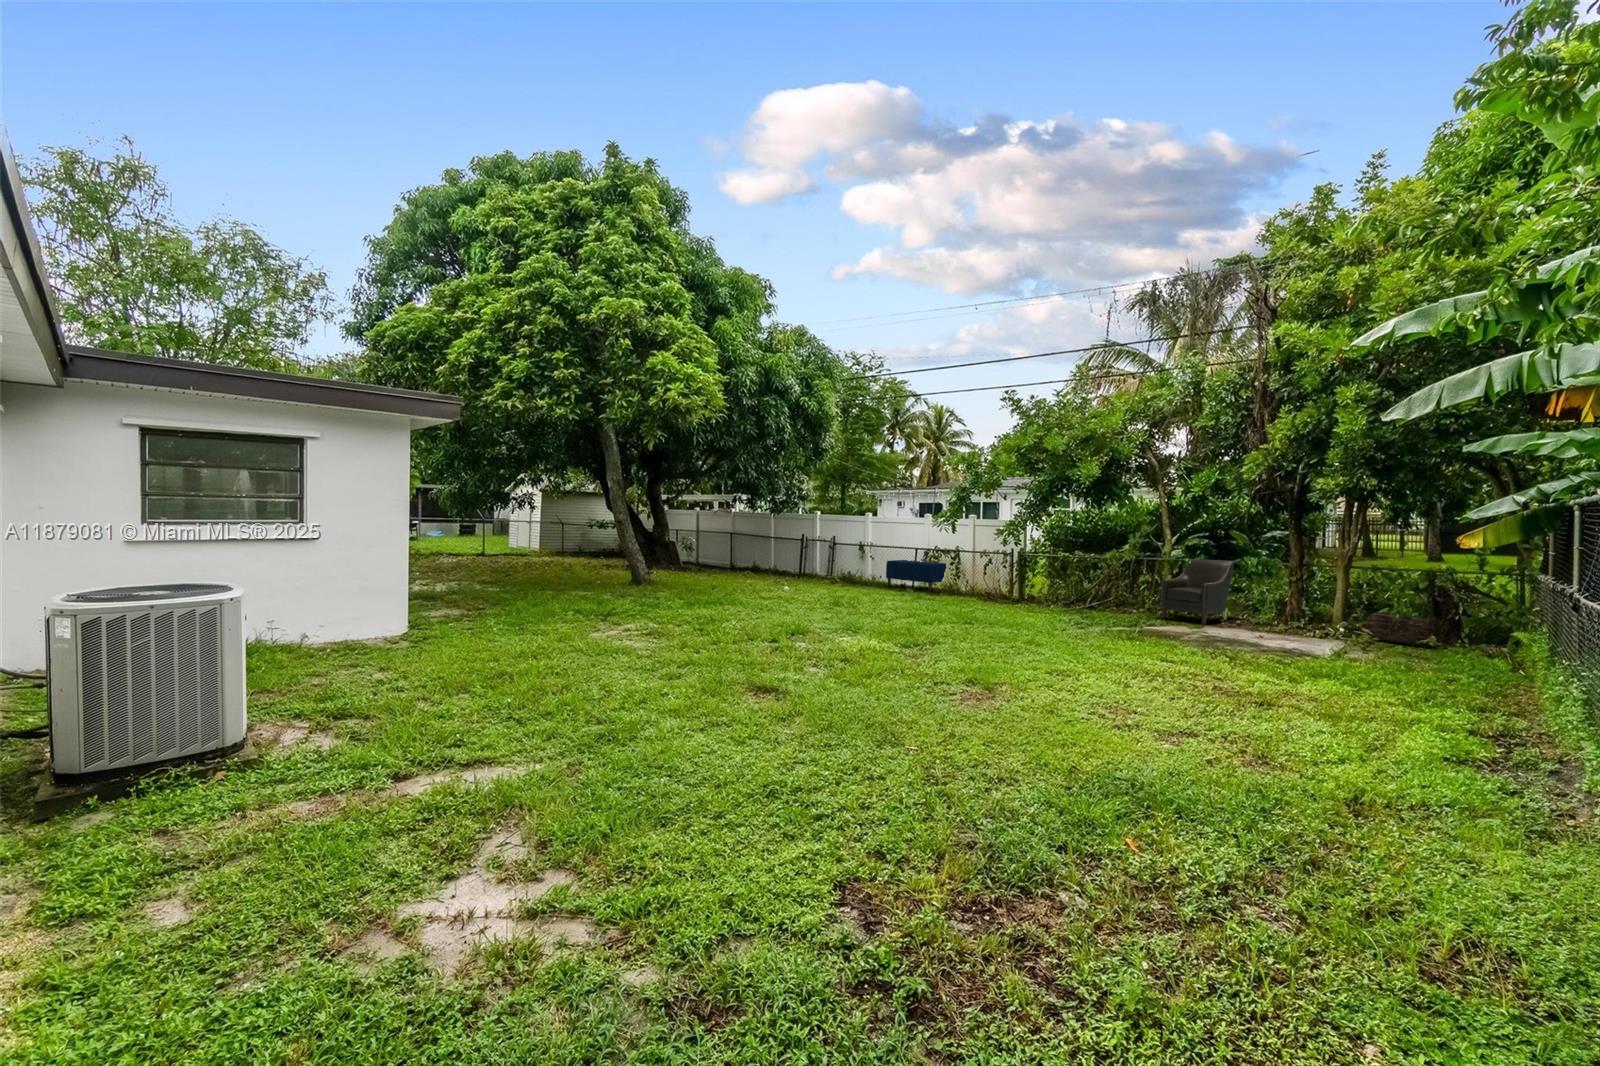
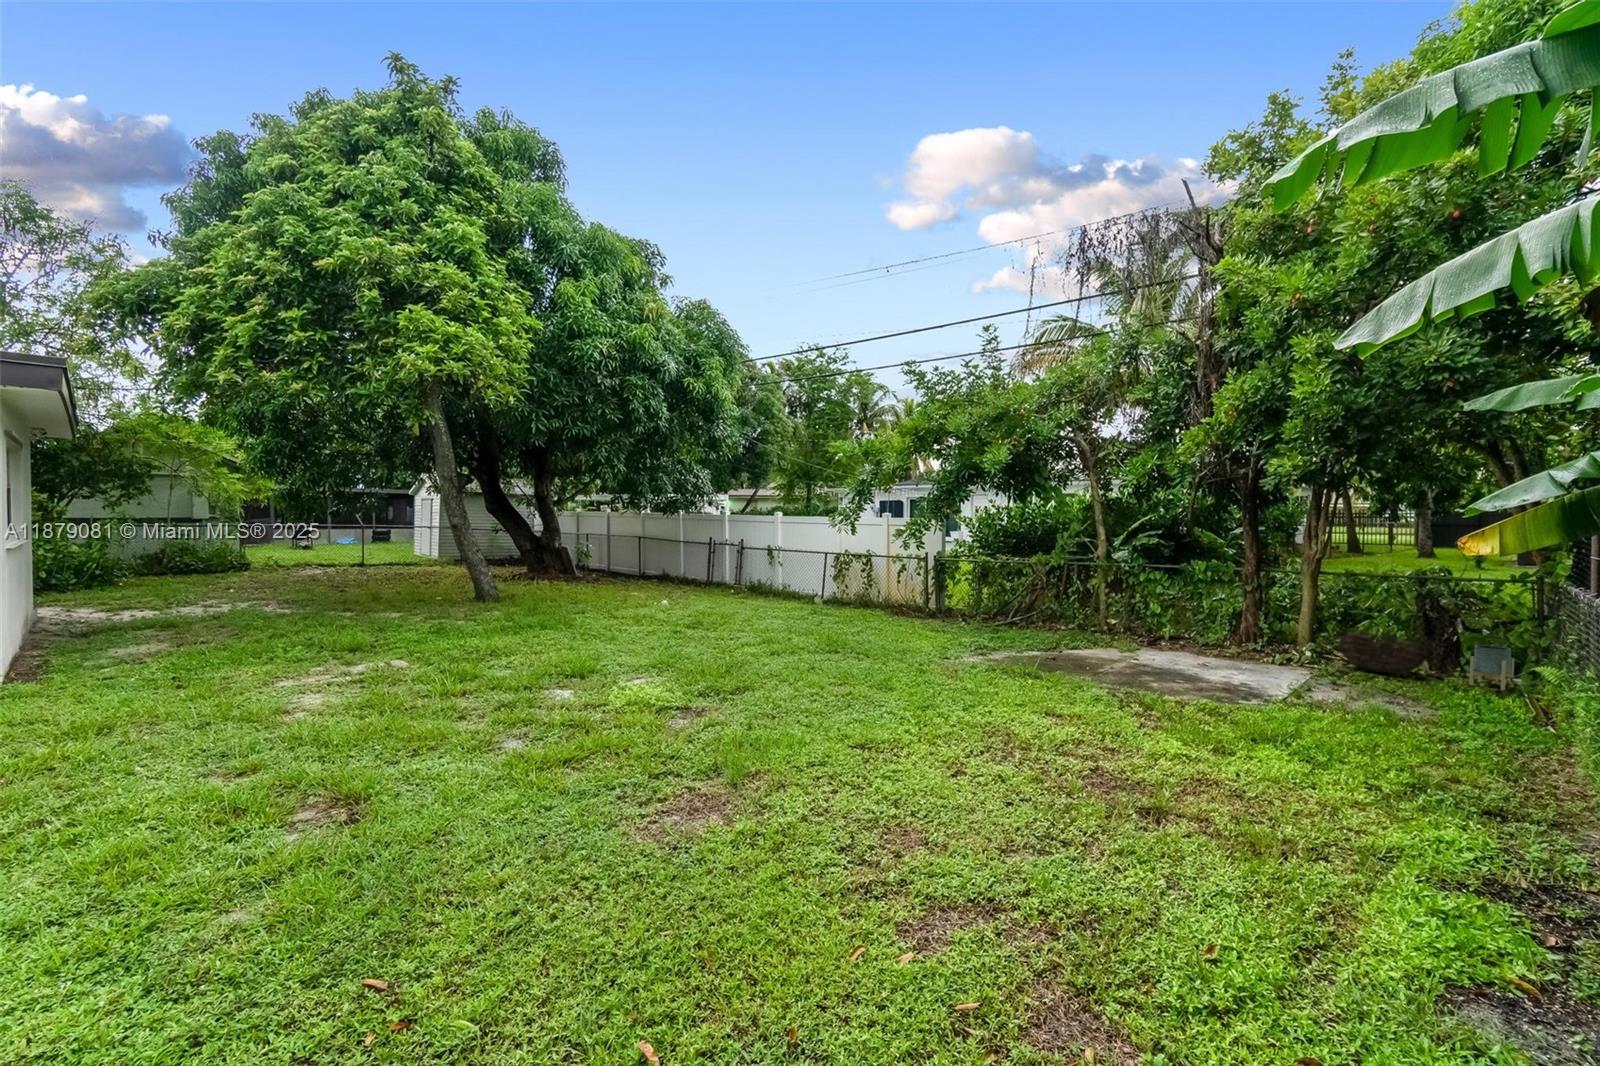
chair: present [1161,559,1234,625] -> none [1088,564,1177,647]
bench: present [886,560,946,591] -> none [789,566,856,603]
planter: none [1466,622,1500,655] -> present [1469,645,1514,690]

